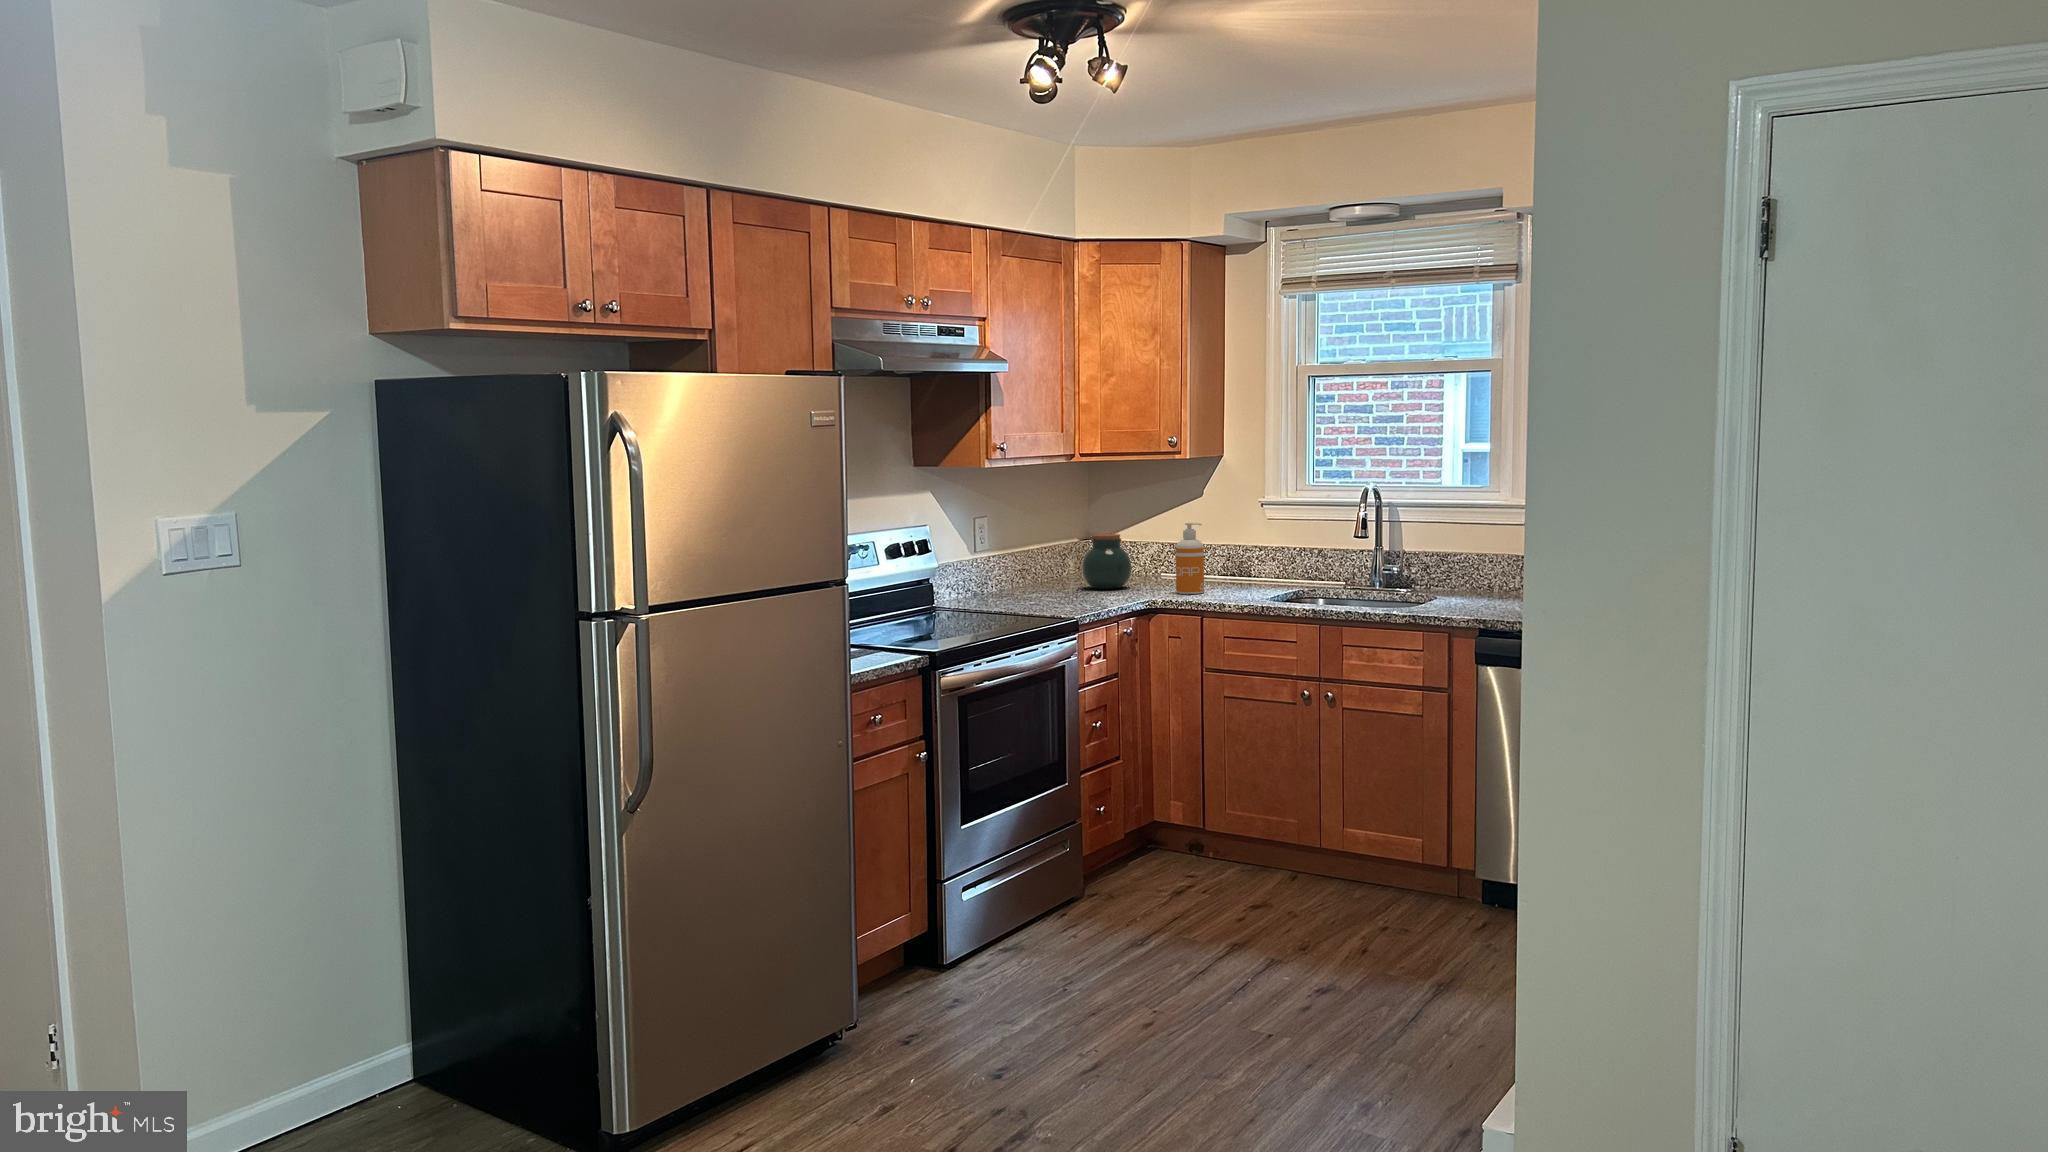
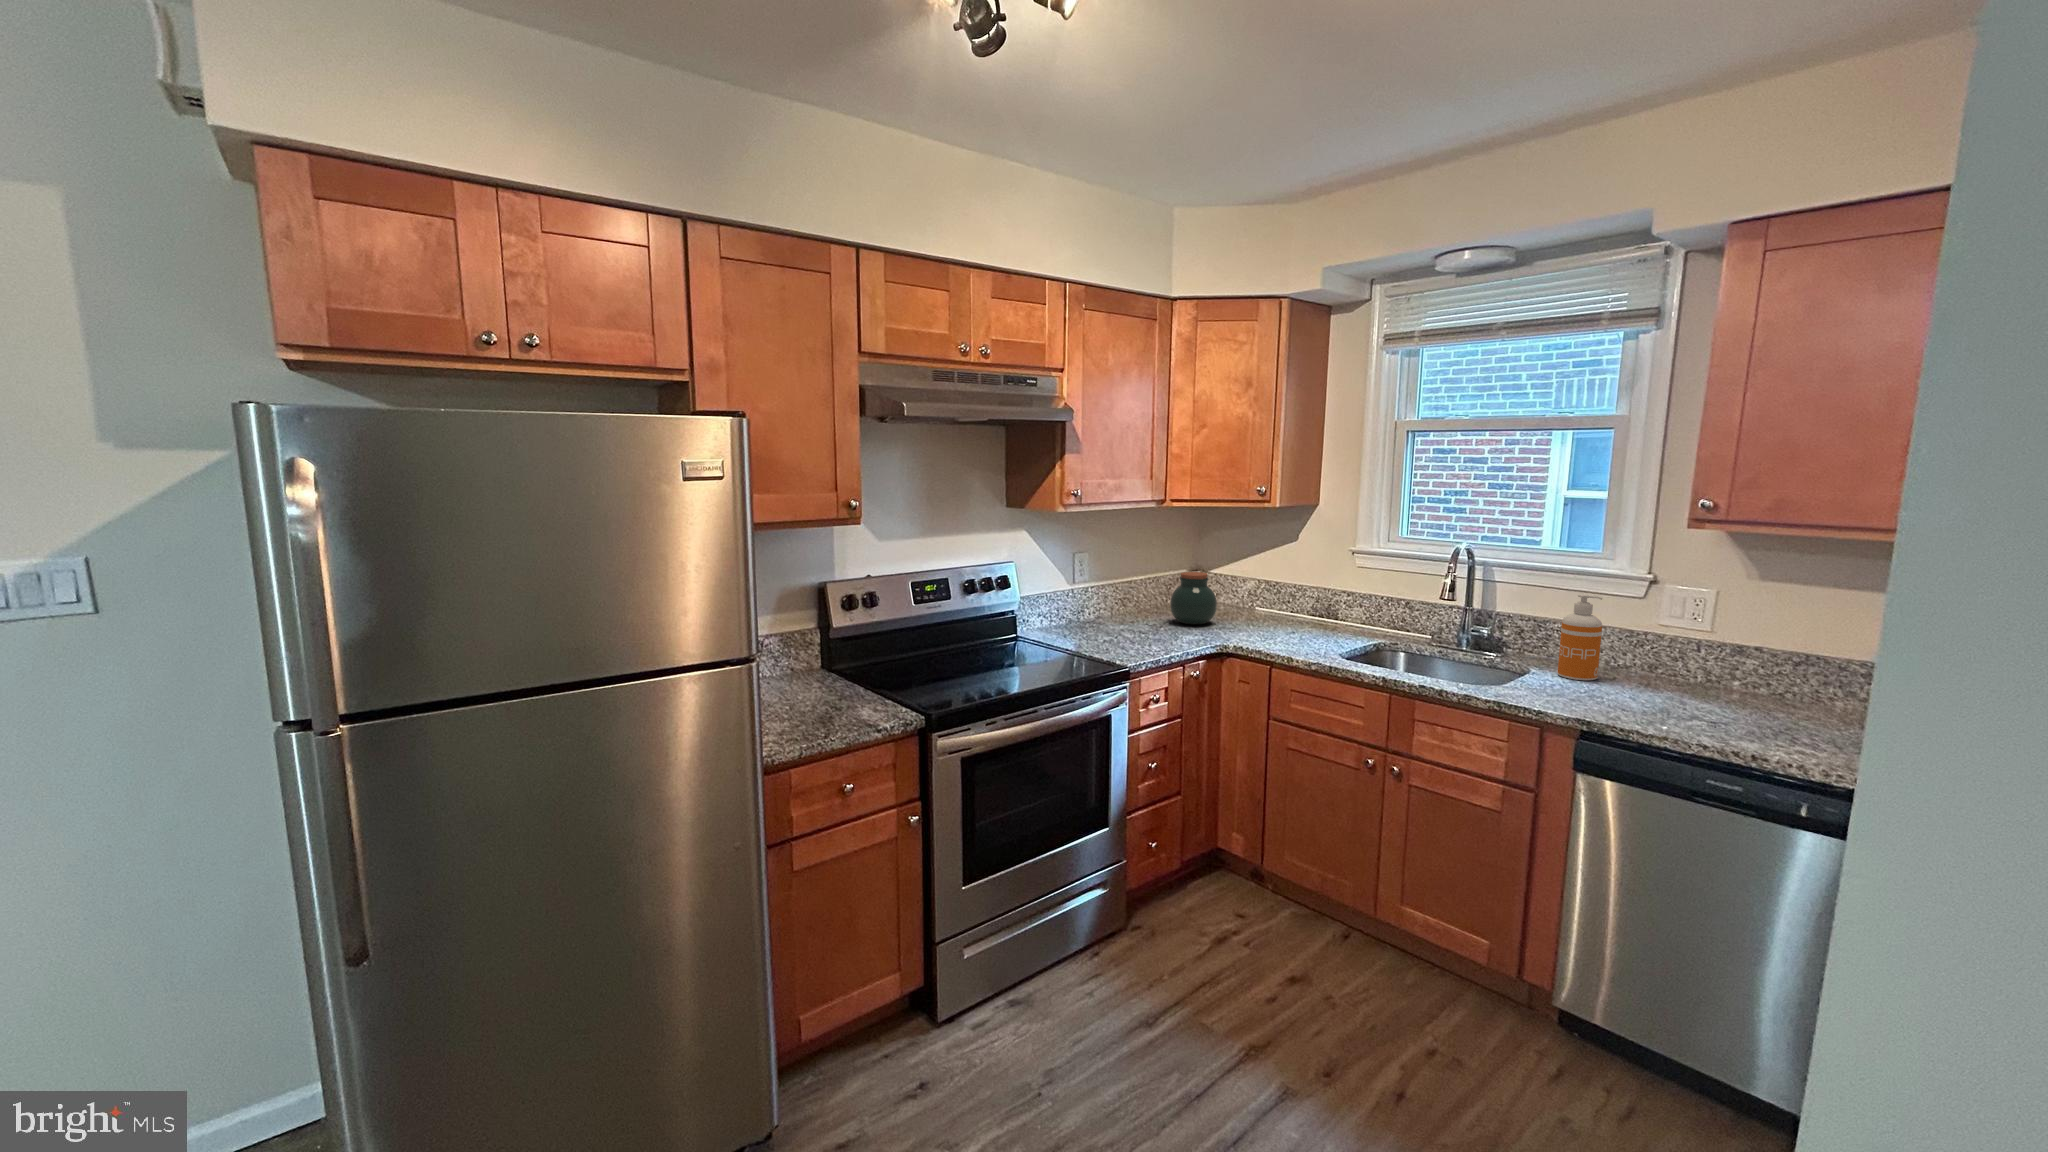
soap dispenser: present [1176,523,1204,594] -> present [1558,594,1603,681]

